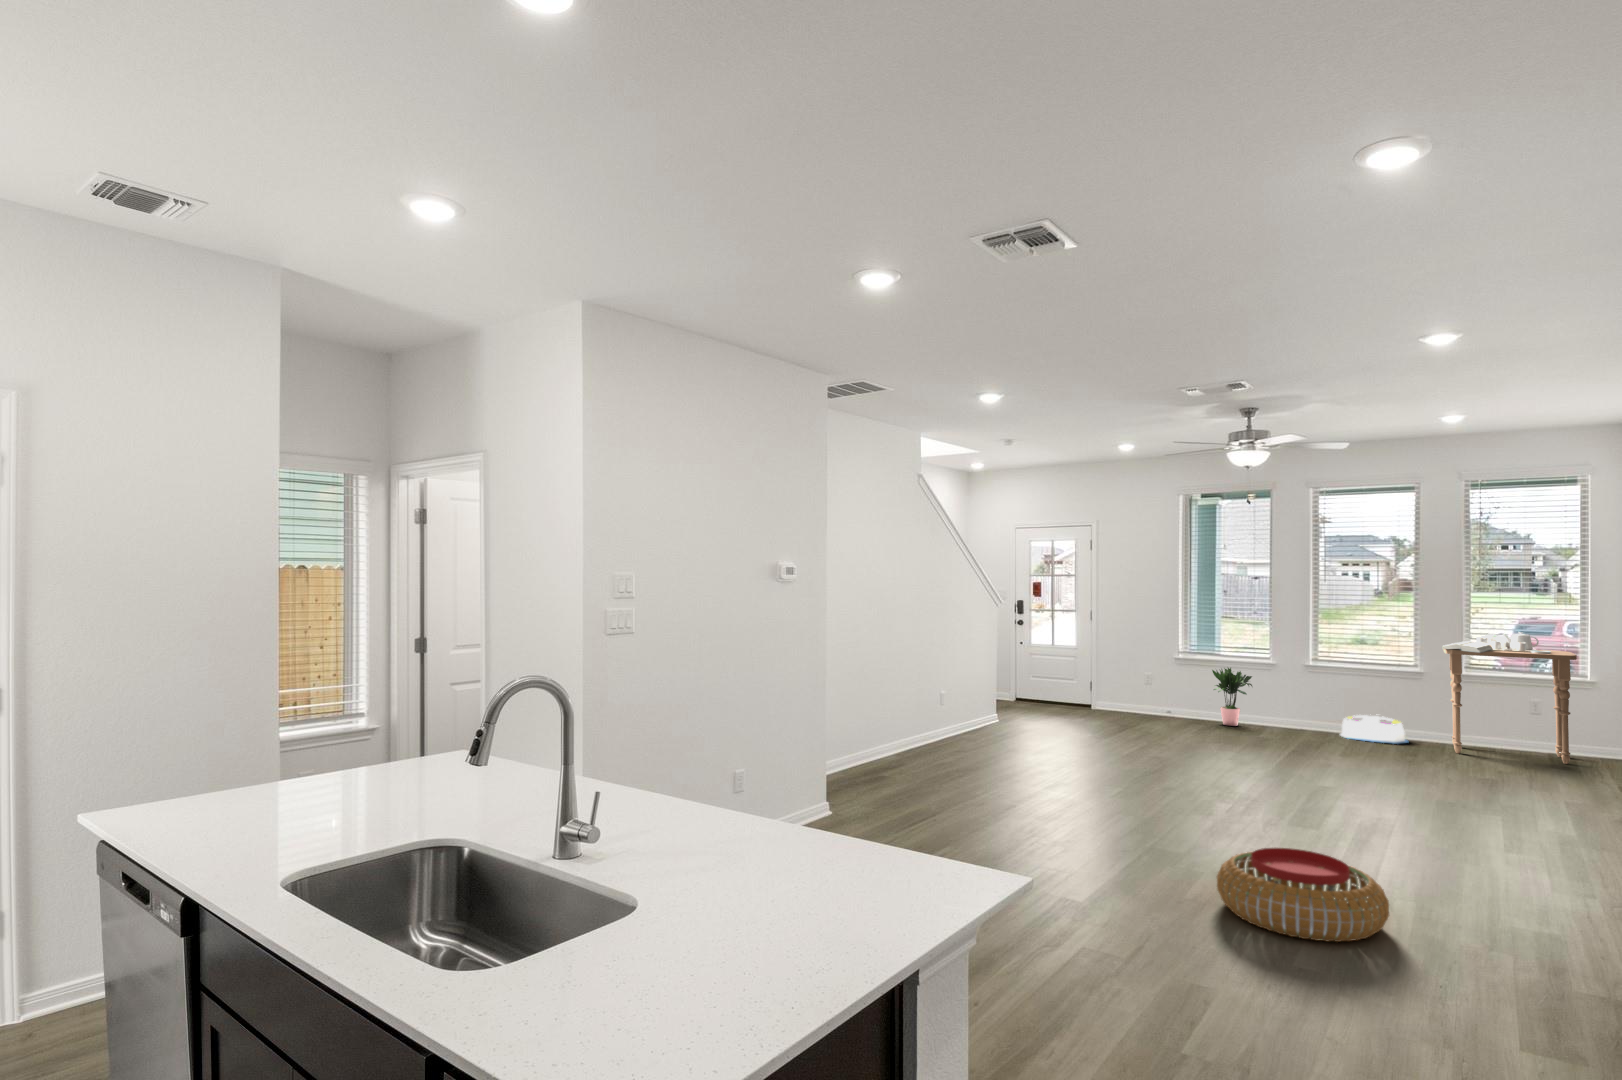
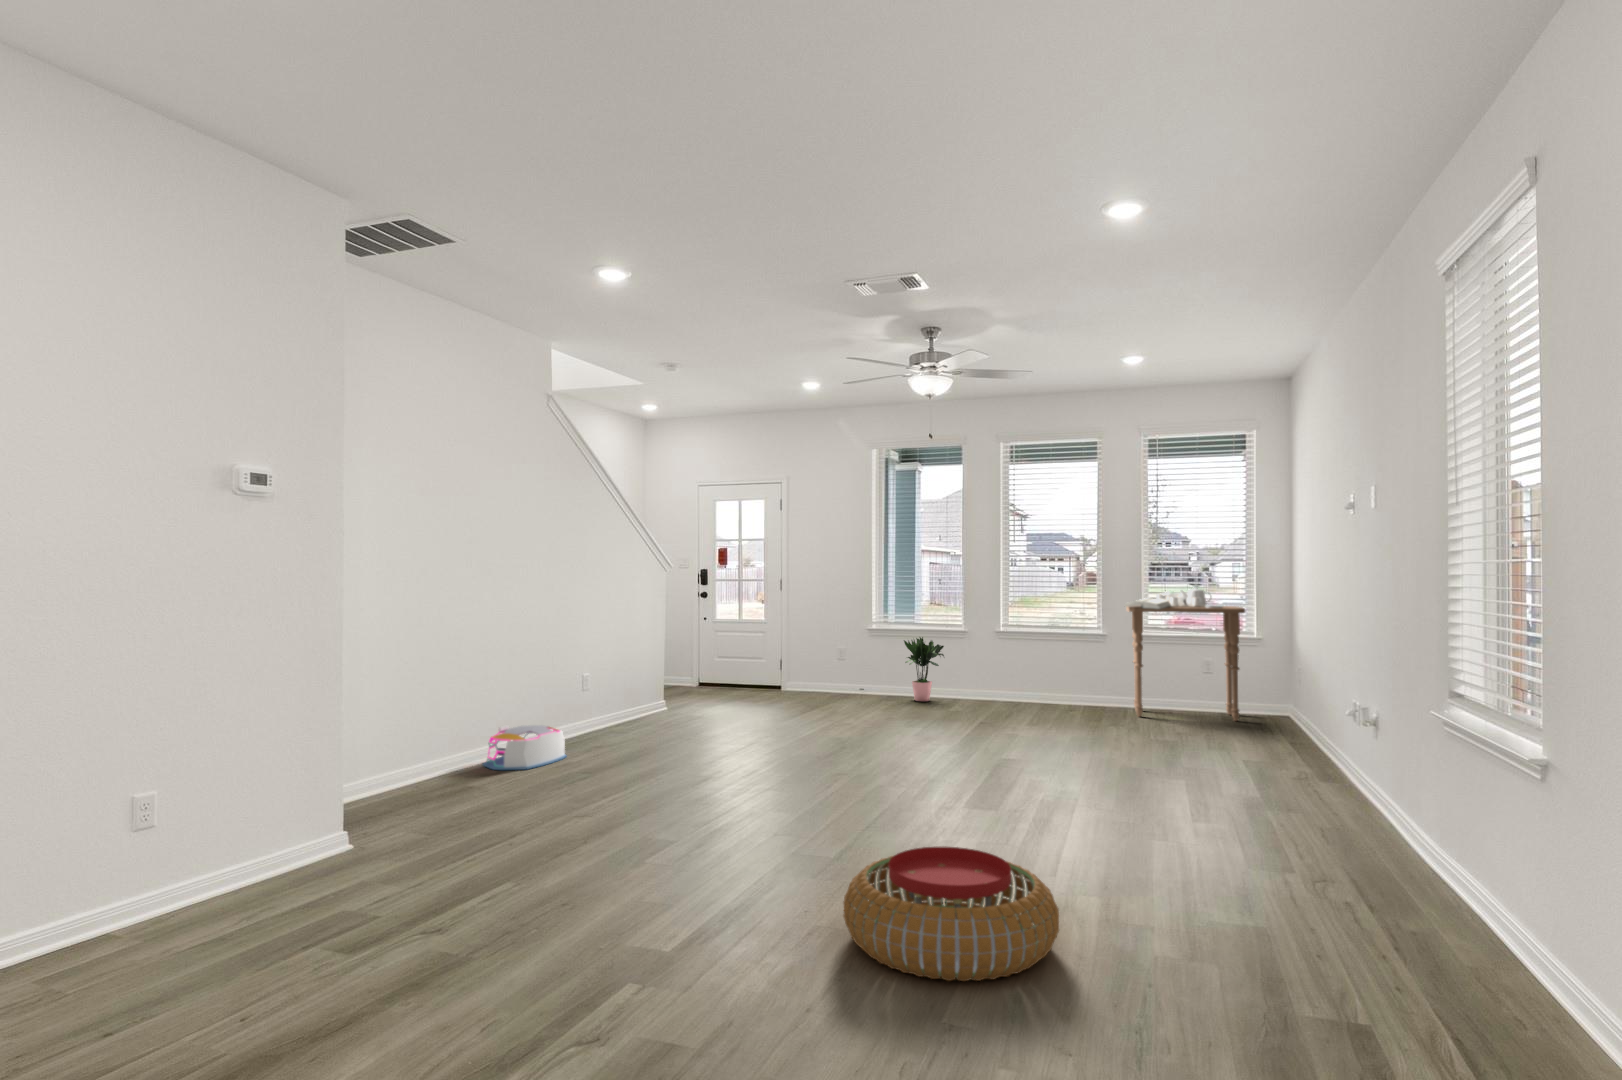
storage bin: present [1340,715,1408,744] -> present [483,725,567,770]

